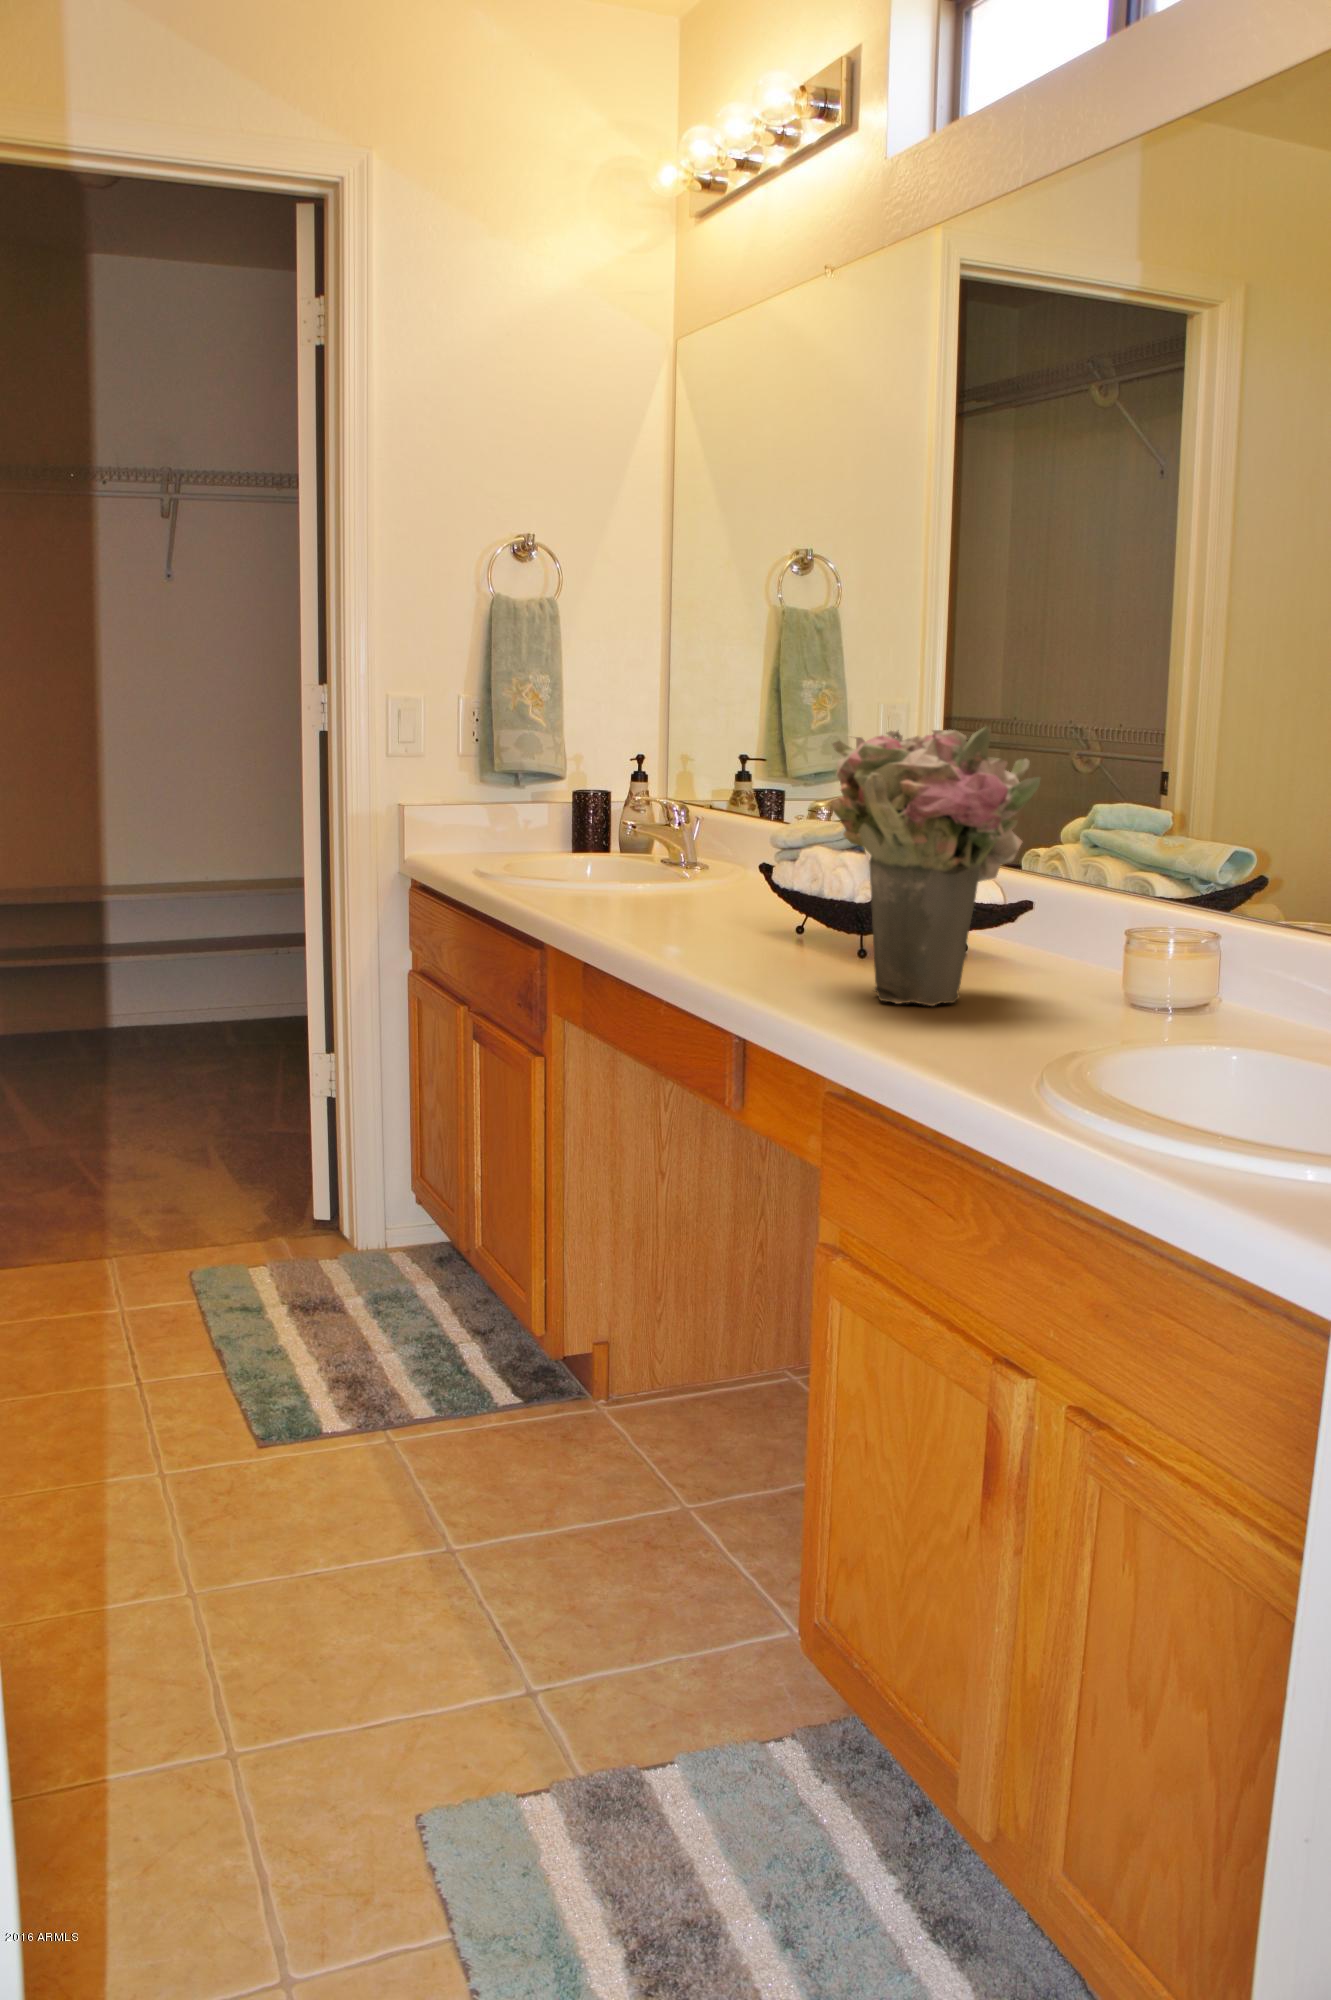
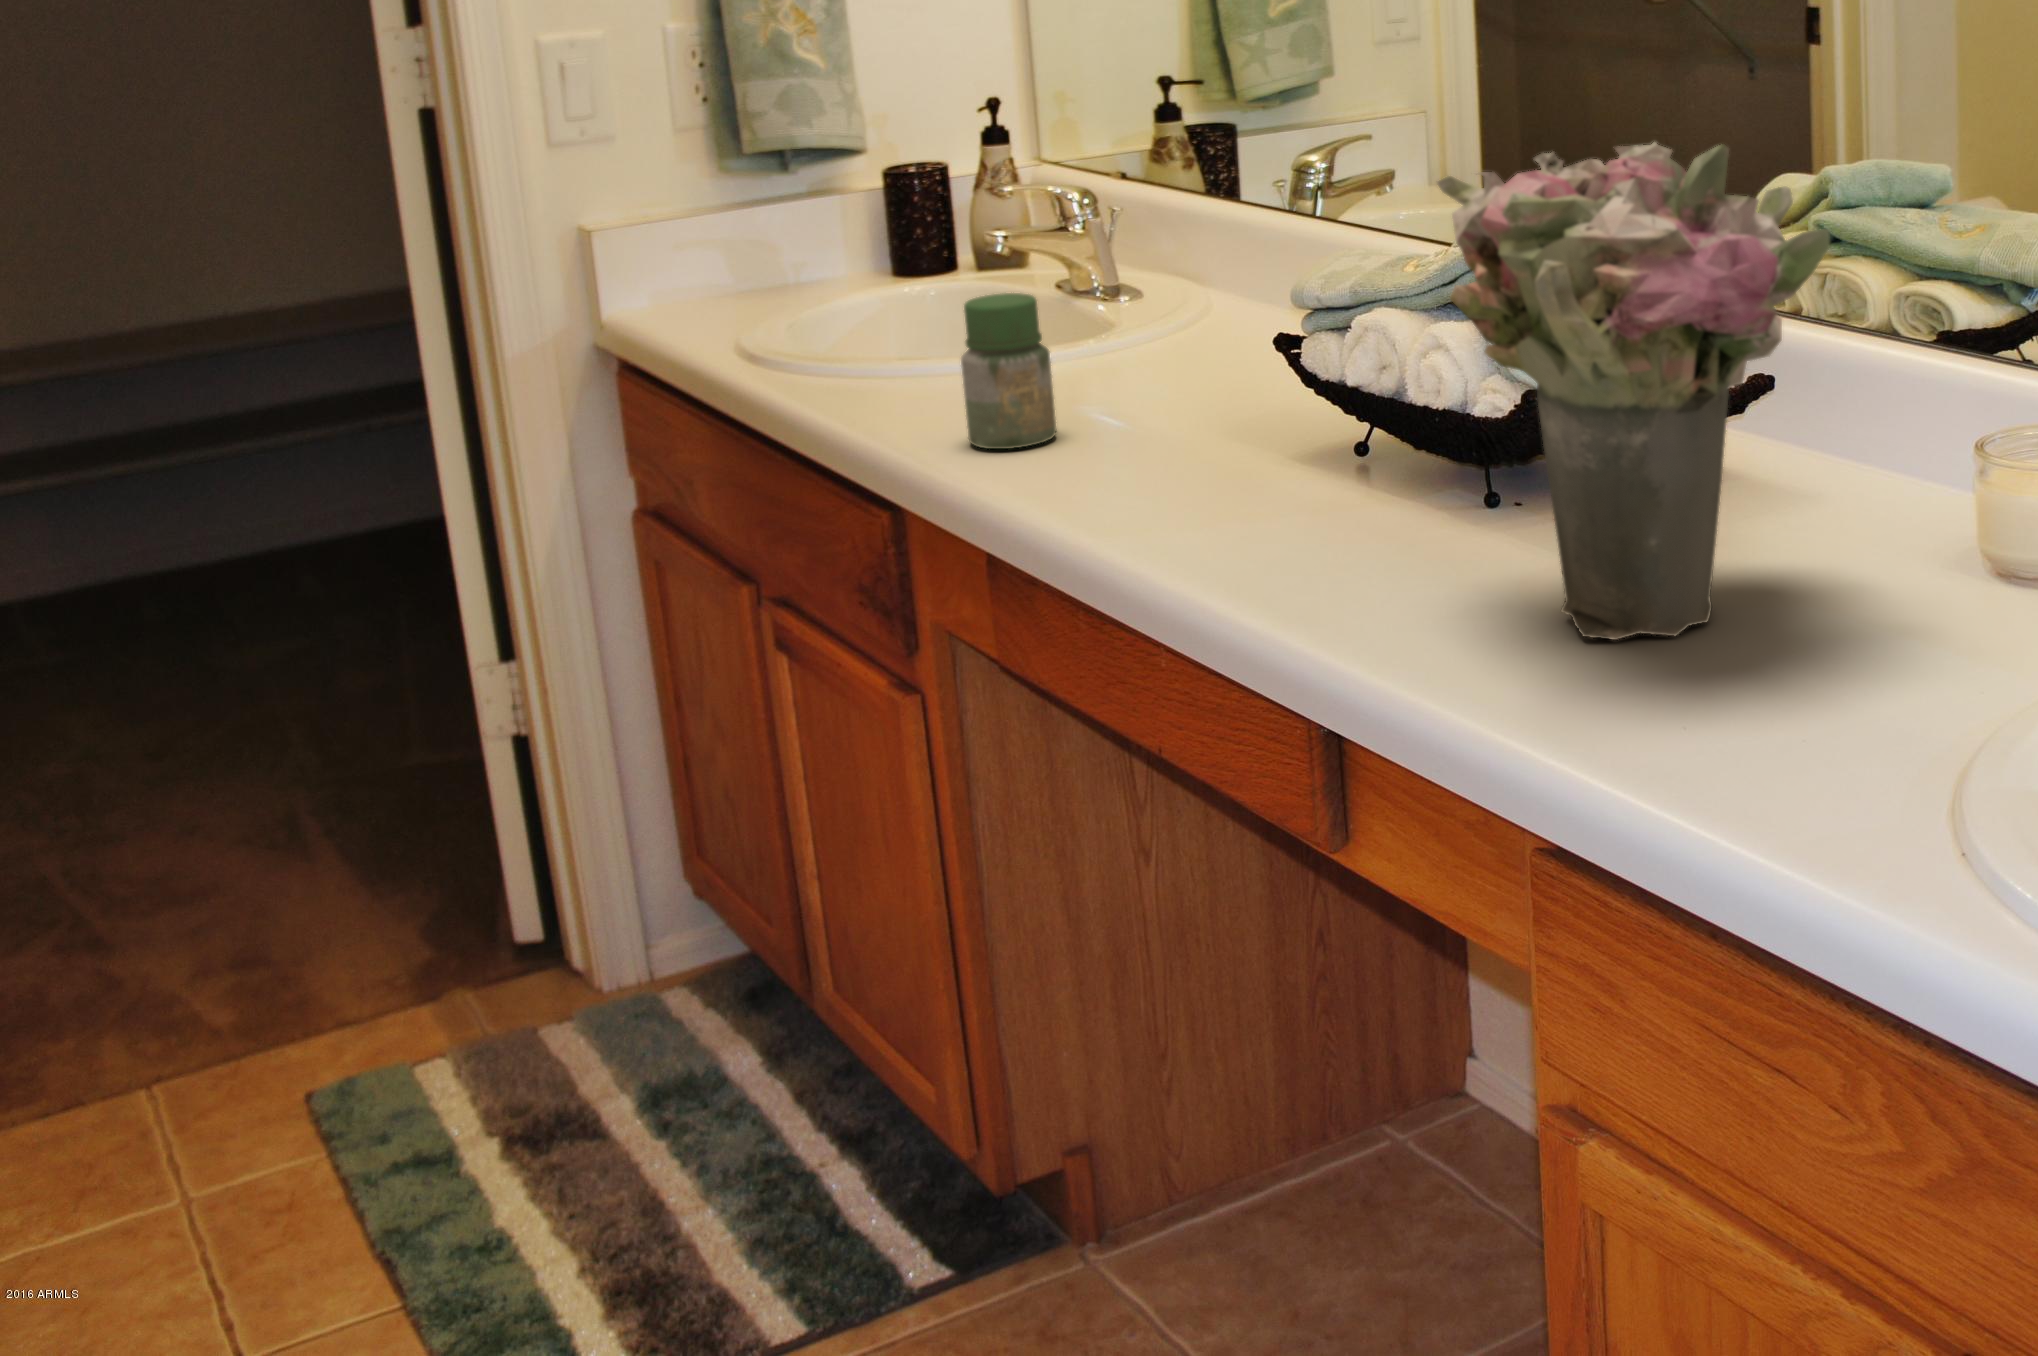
jar: none [582,829,632,915] -> present [961,293,1057,449]

